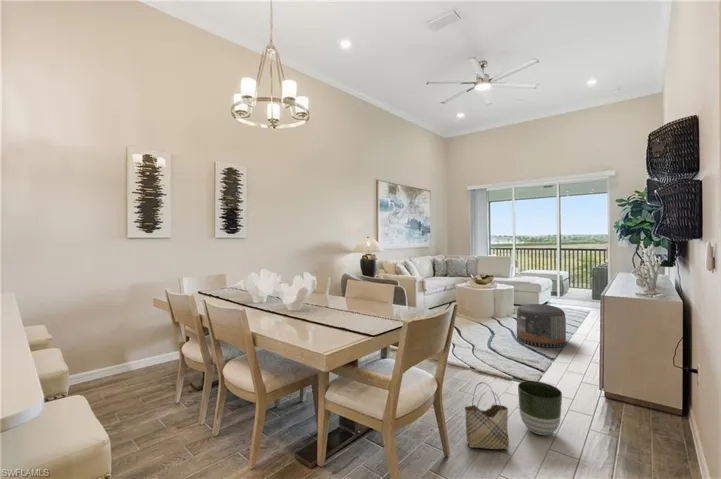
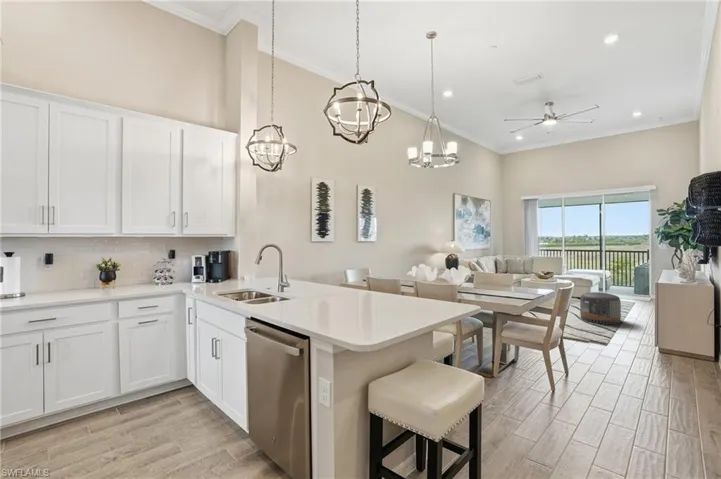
planter: present [518,381,562,435] -> none [601,334,632,365]
woven basket: present [465,382,509,449] -> none [571,331,600,369]

